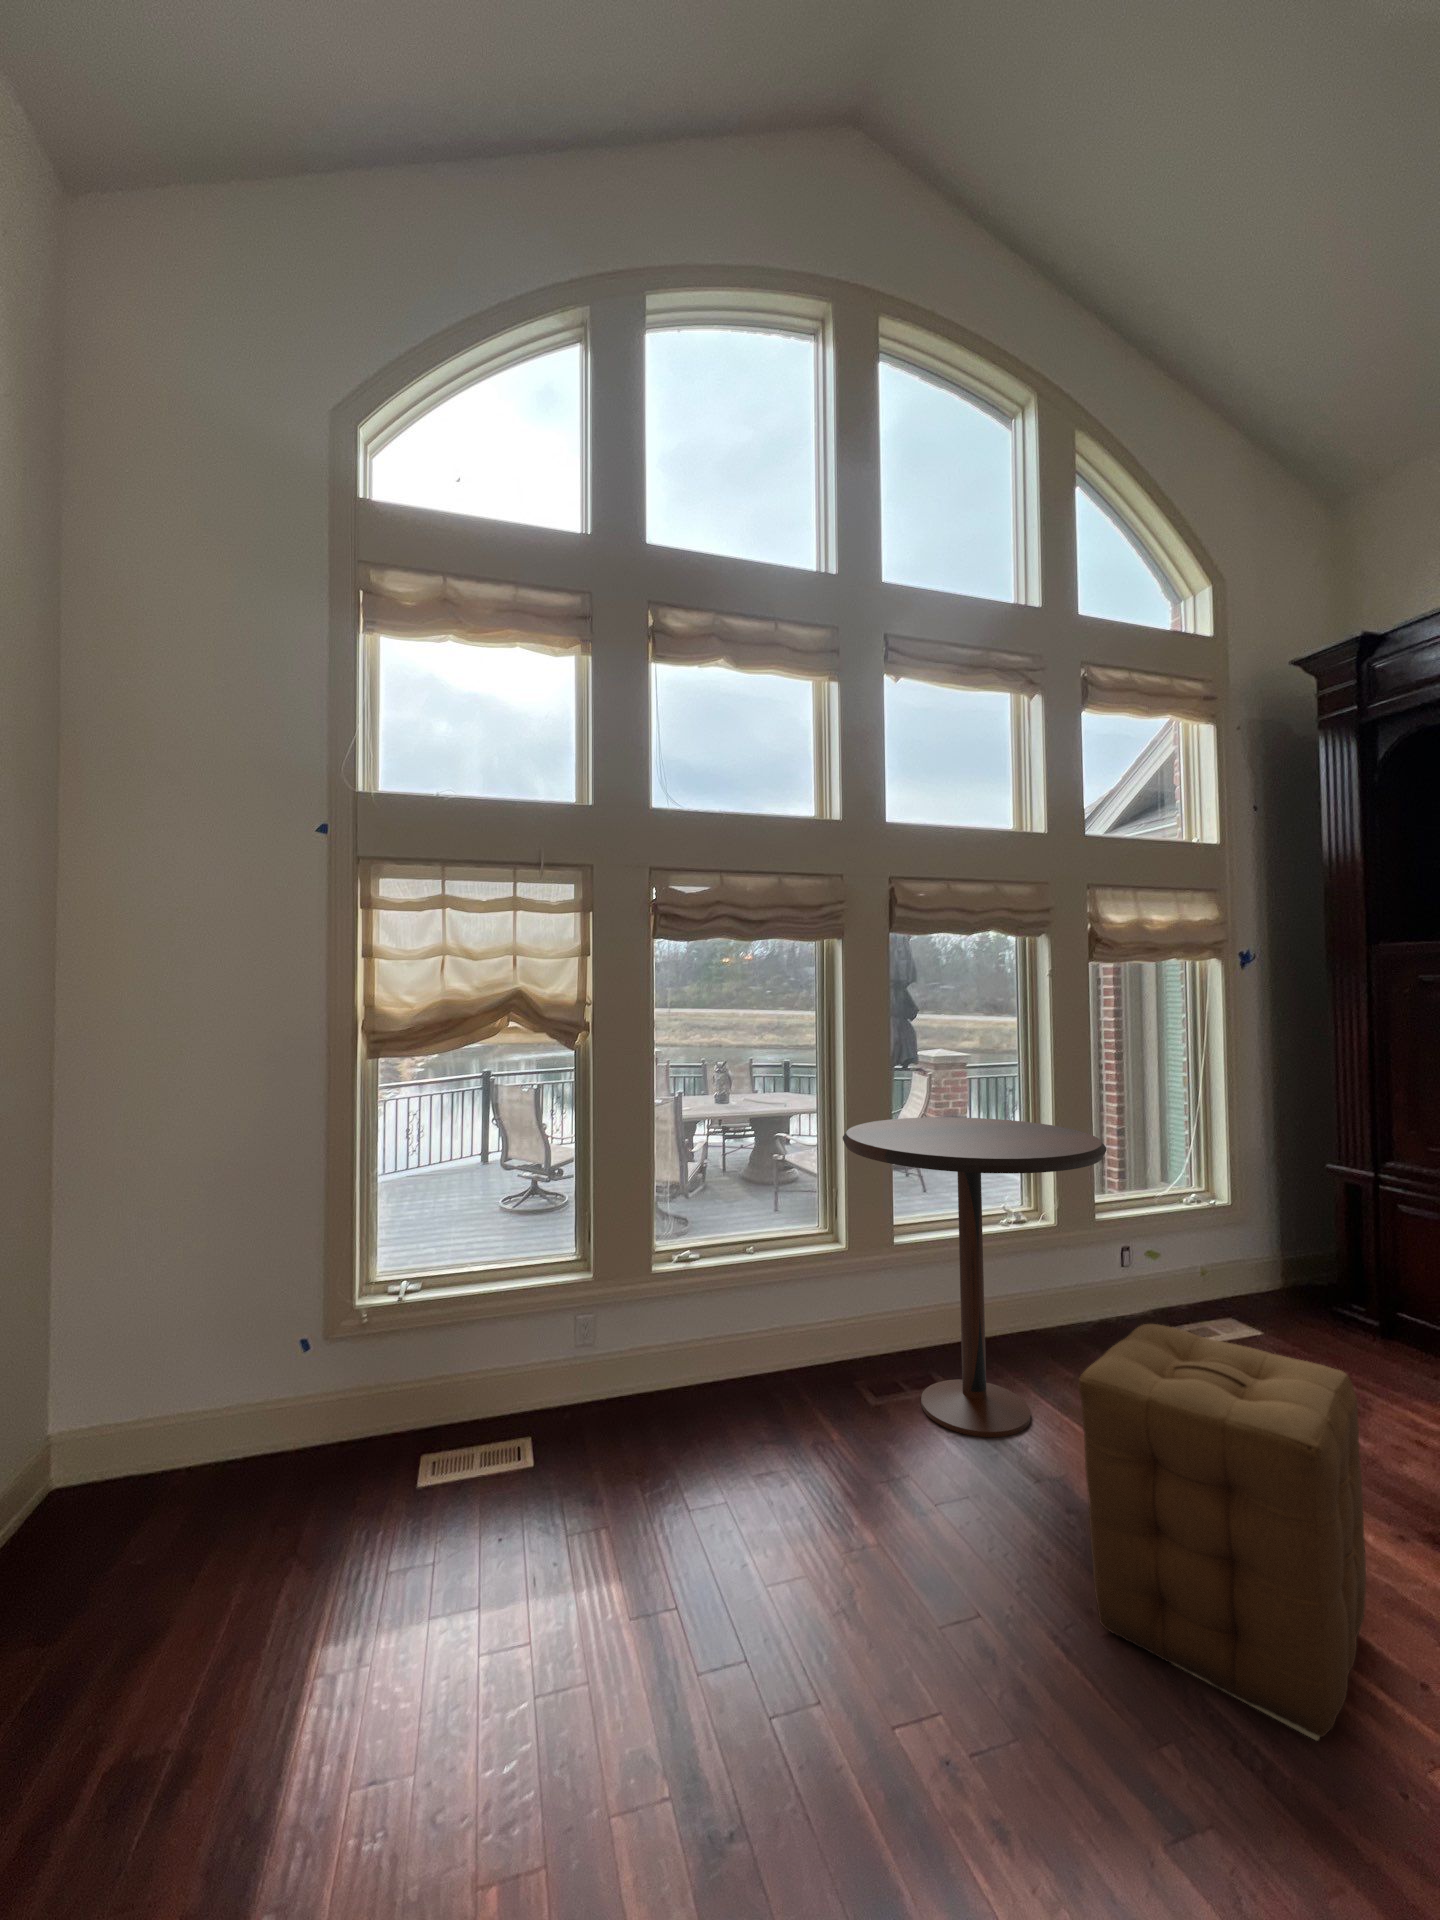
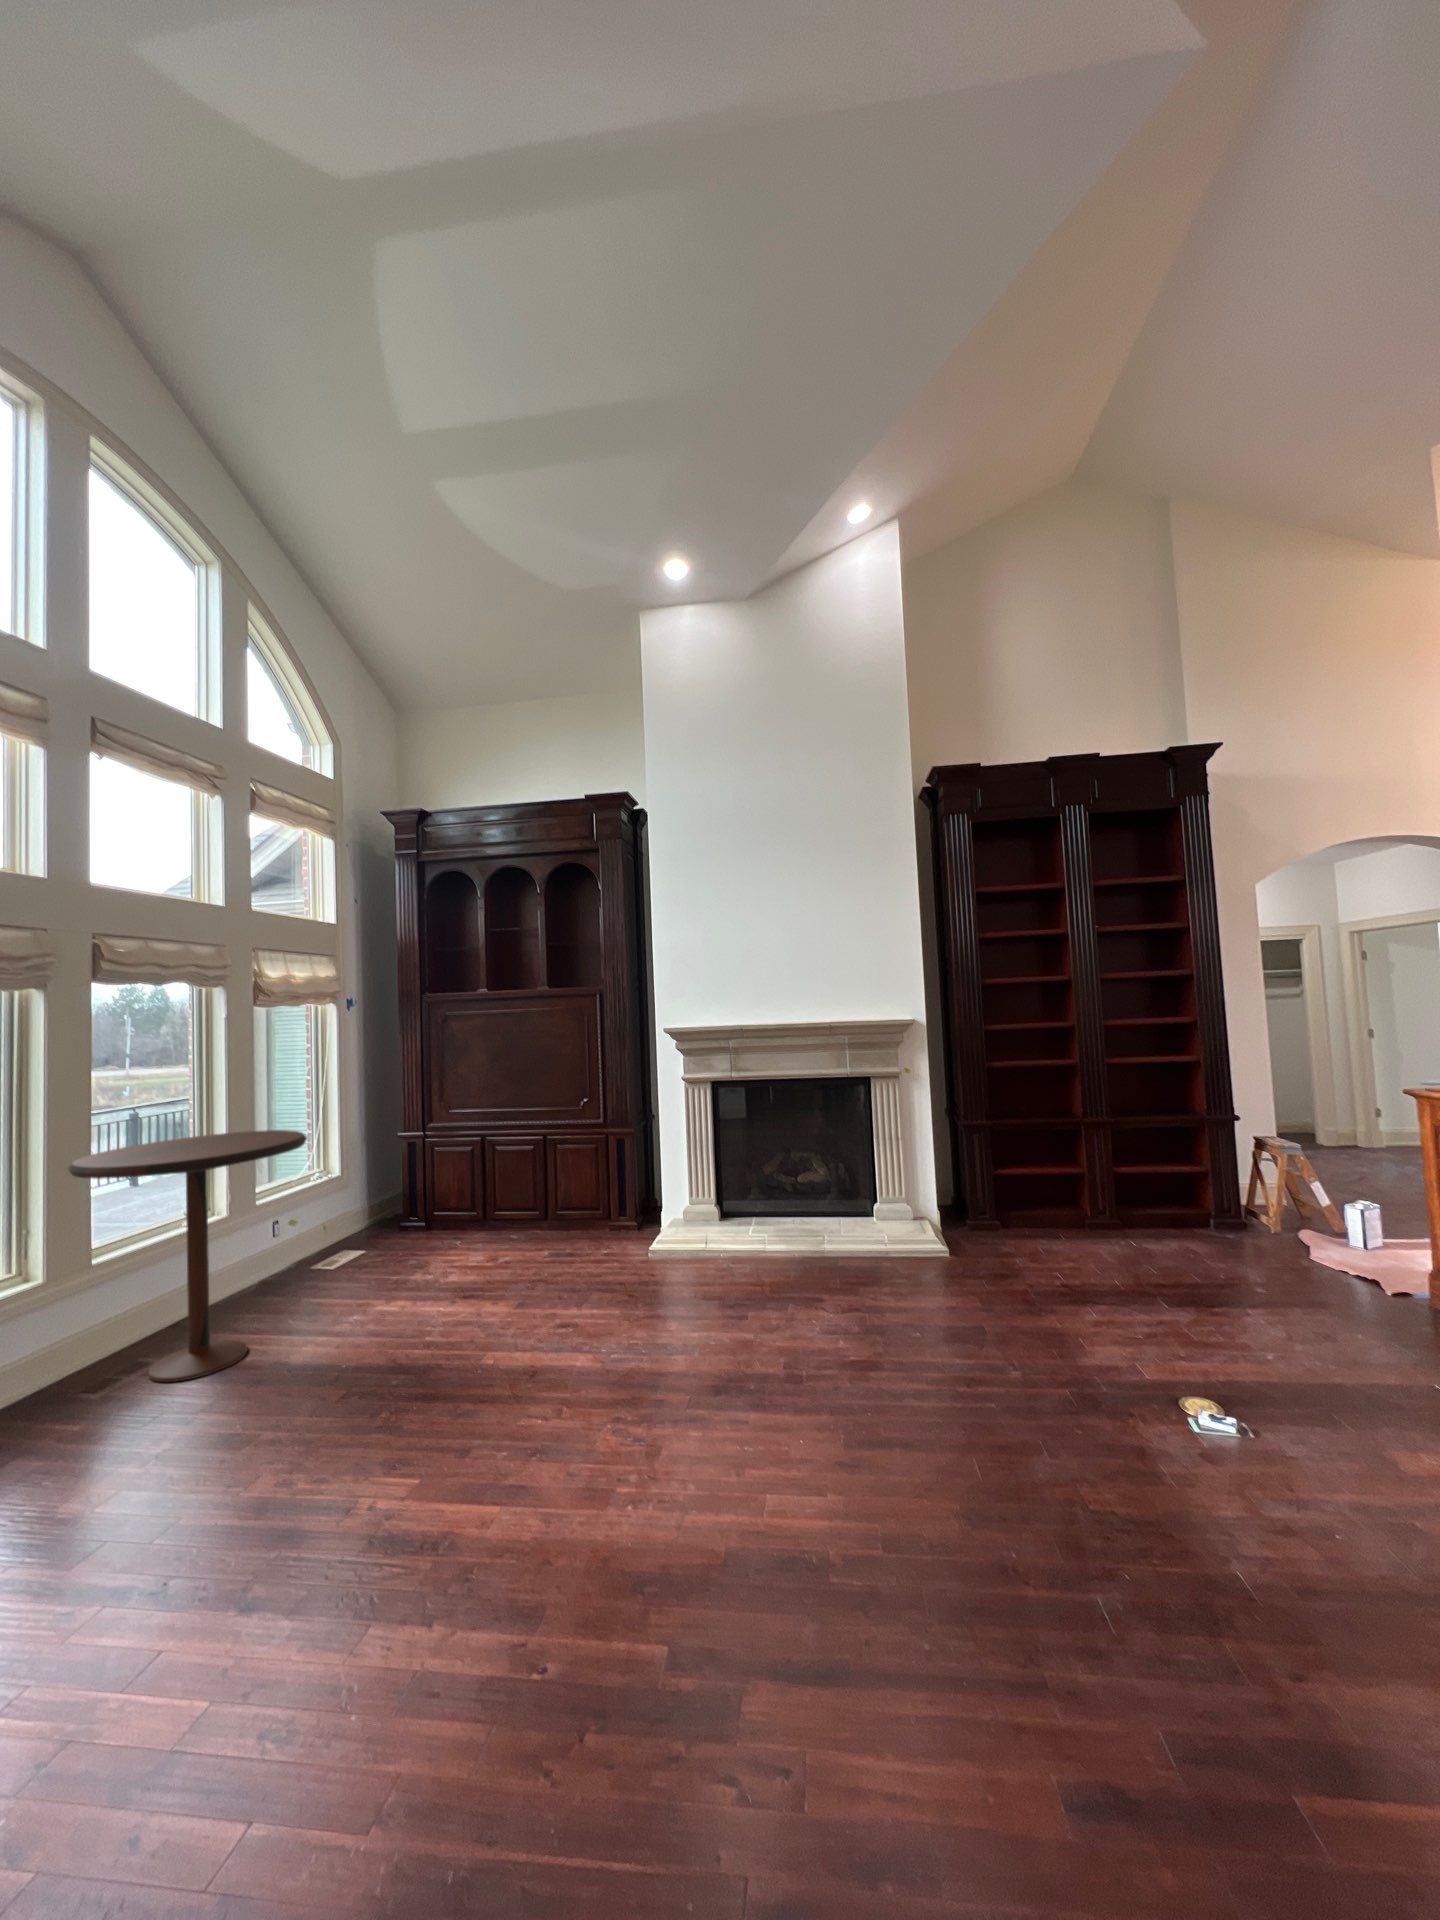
ottoman: present [1079,1324,1366,1740] -> none [338,1212,469,1397]

